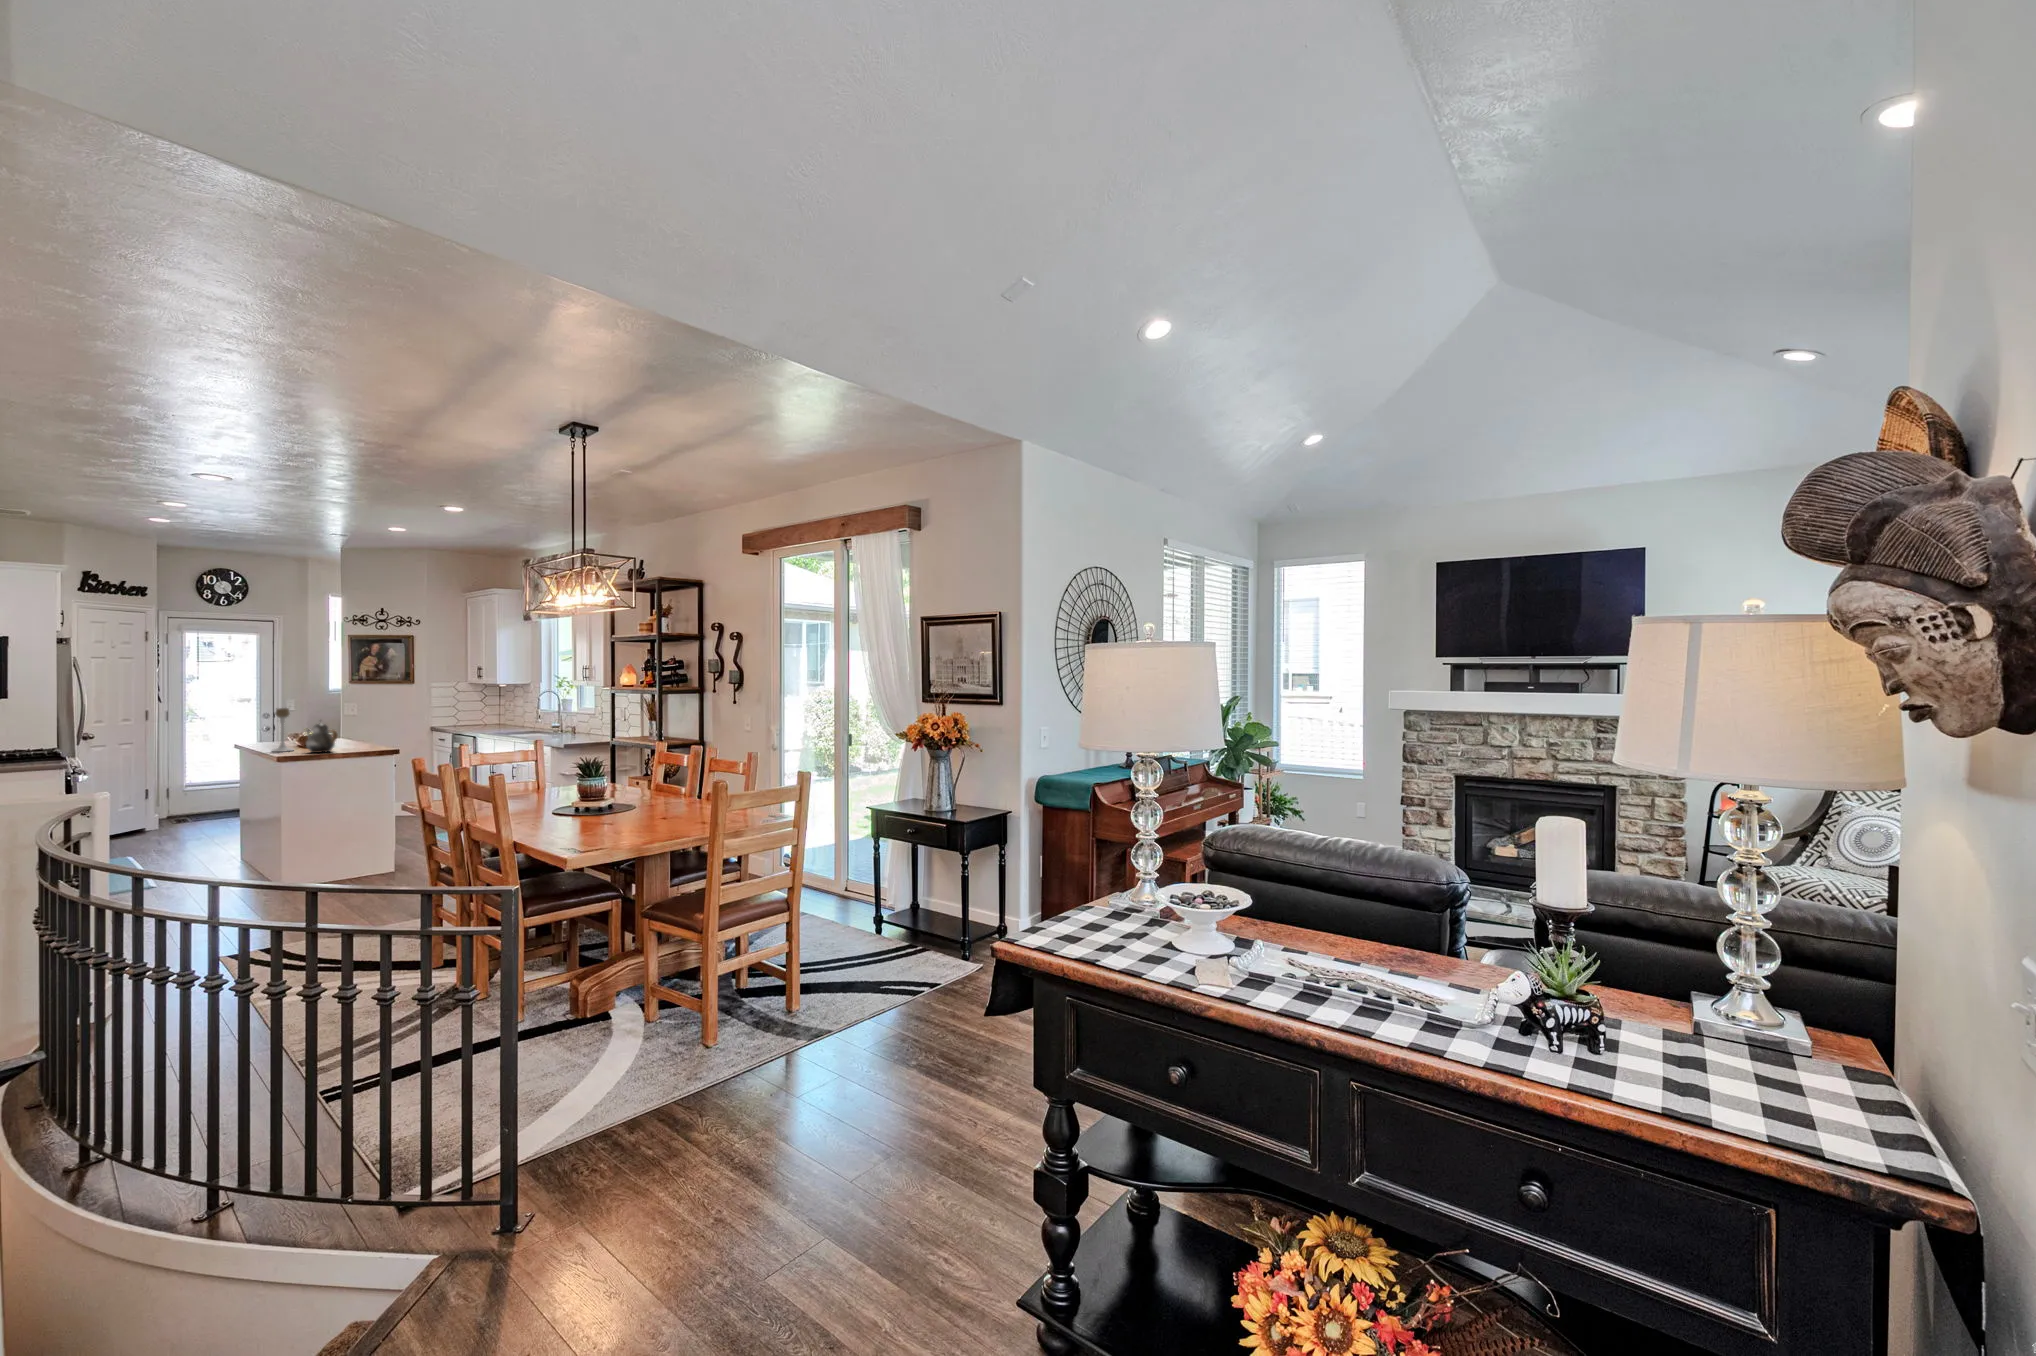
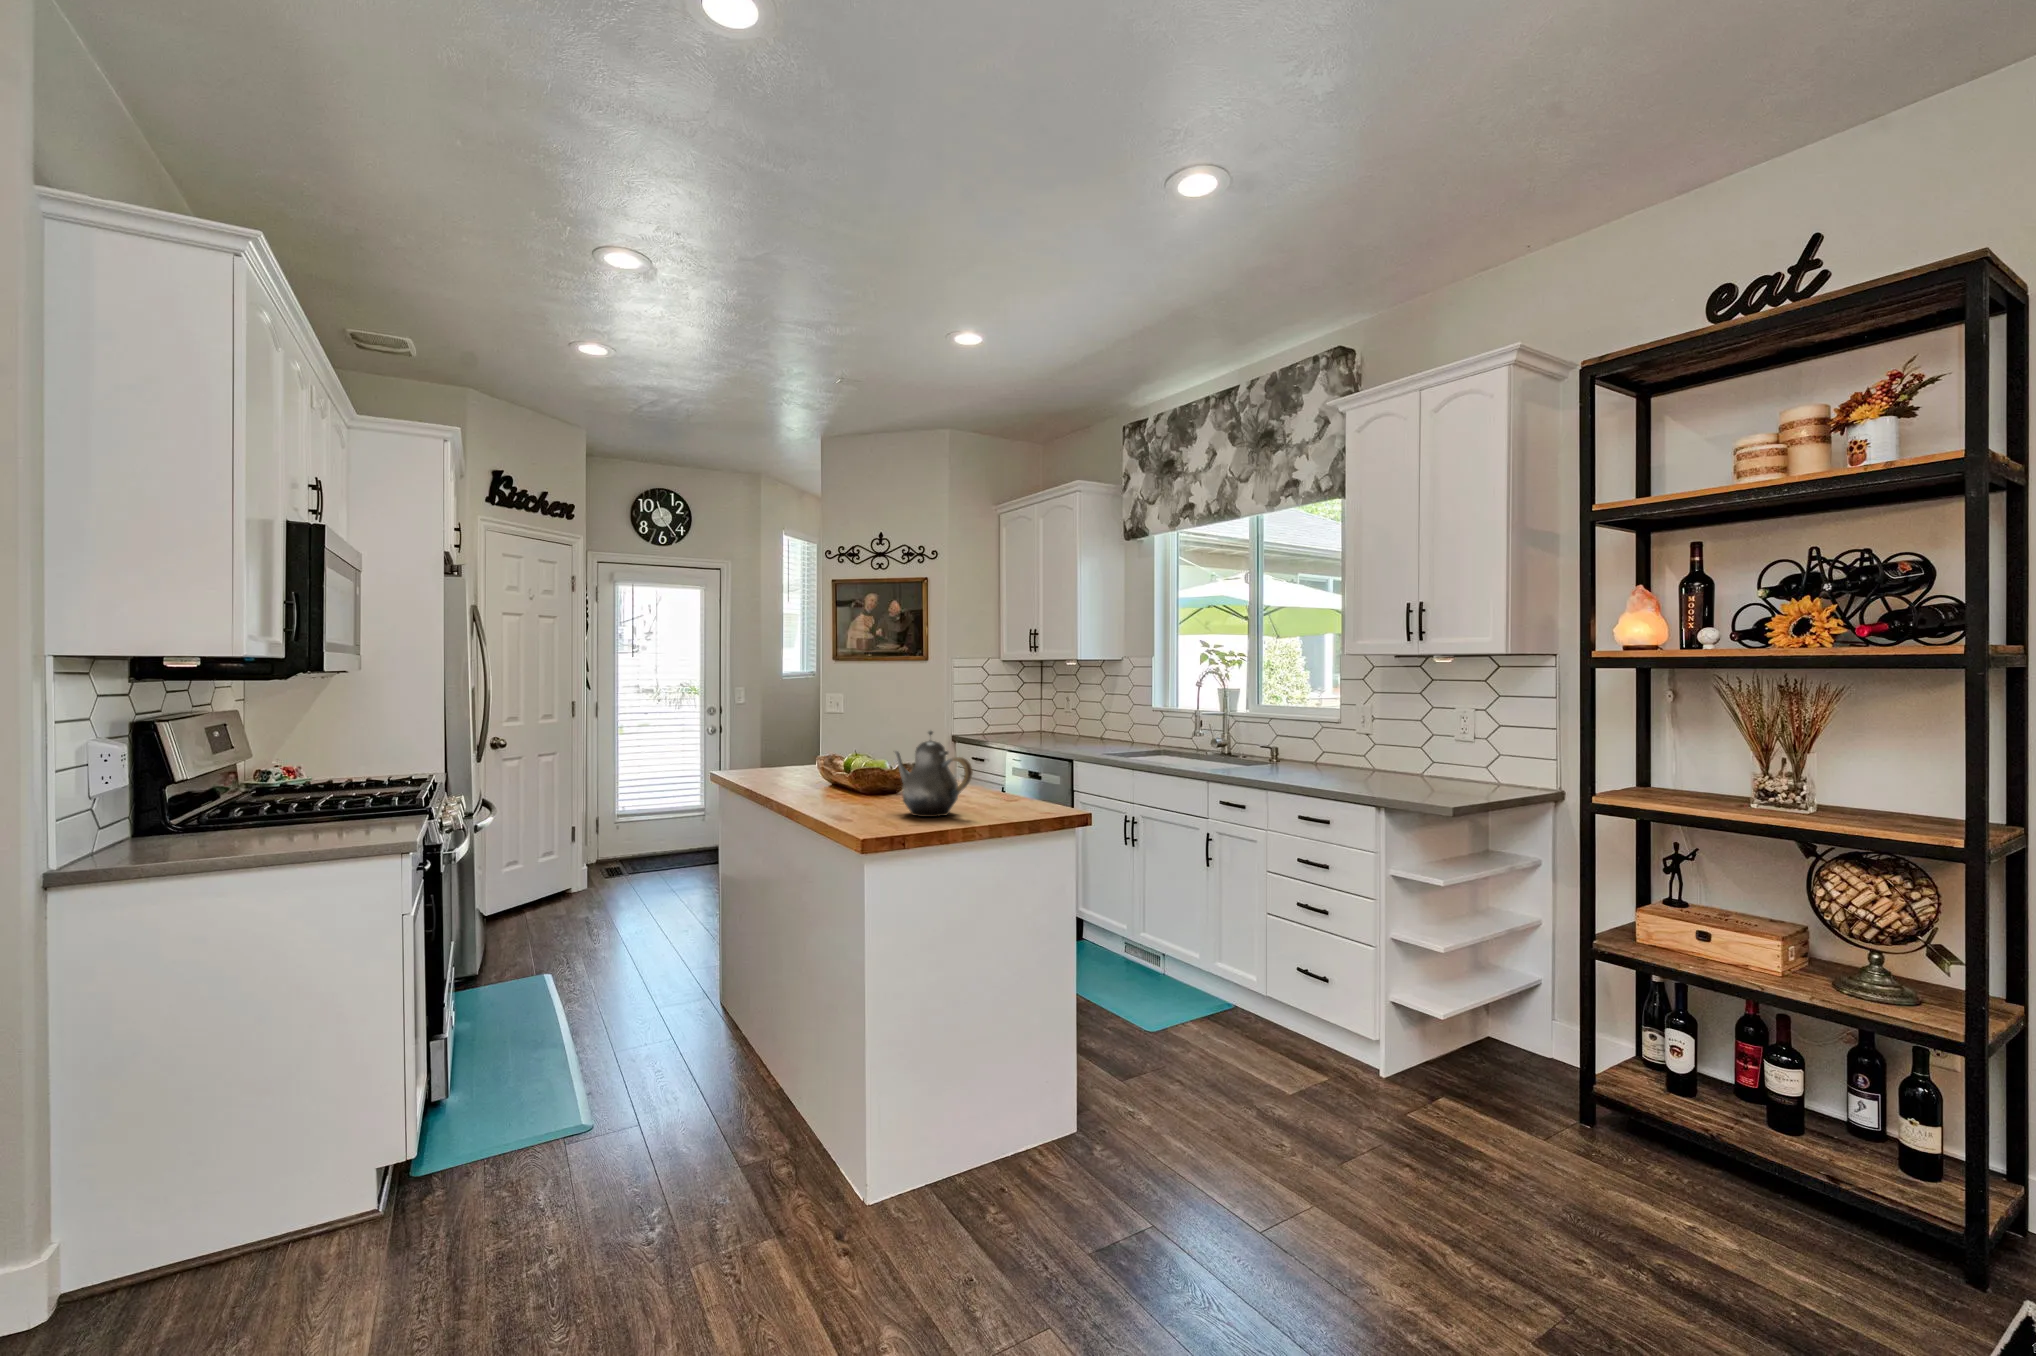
candle holder: present [273,708,294,752] -> none [817,700,861,807]

